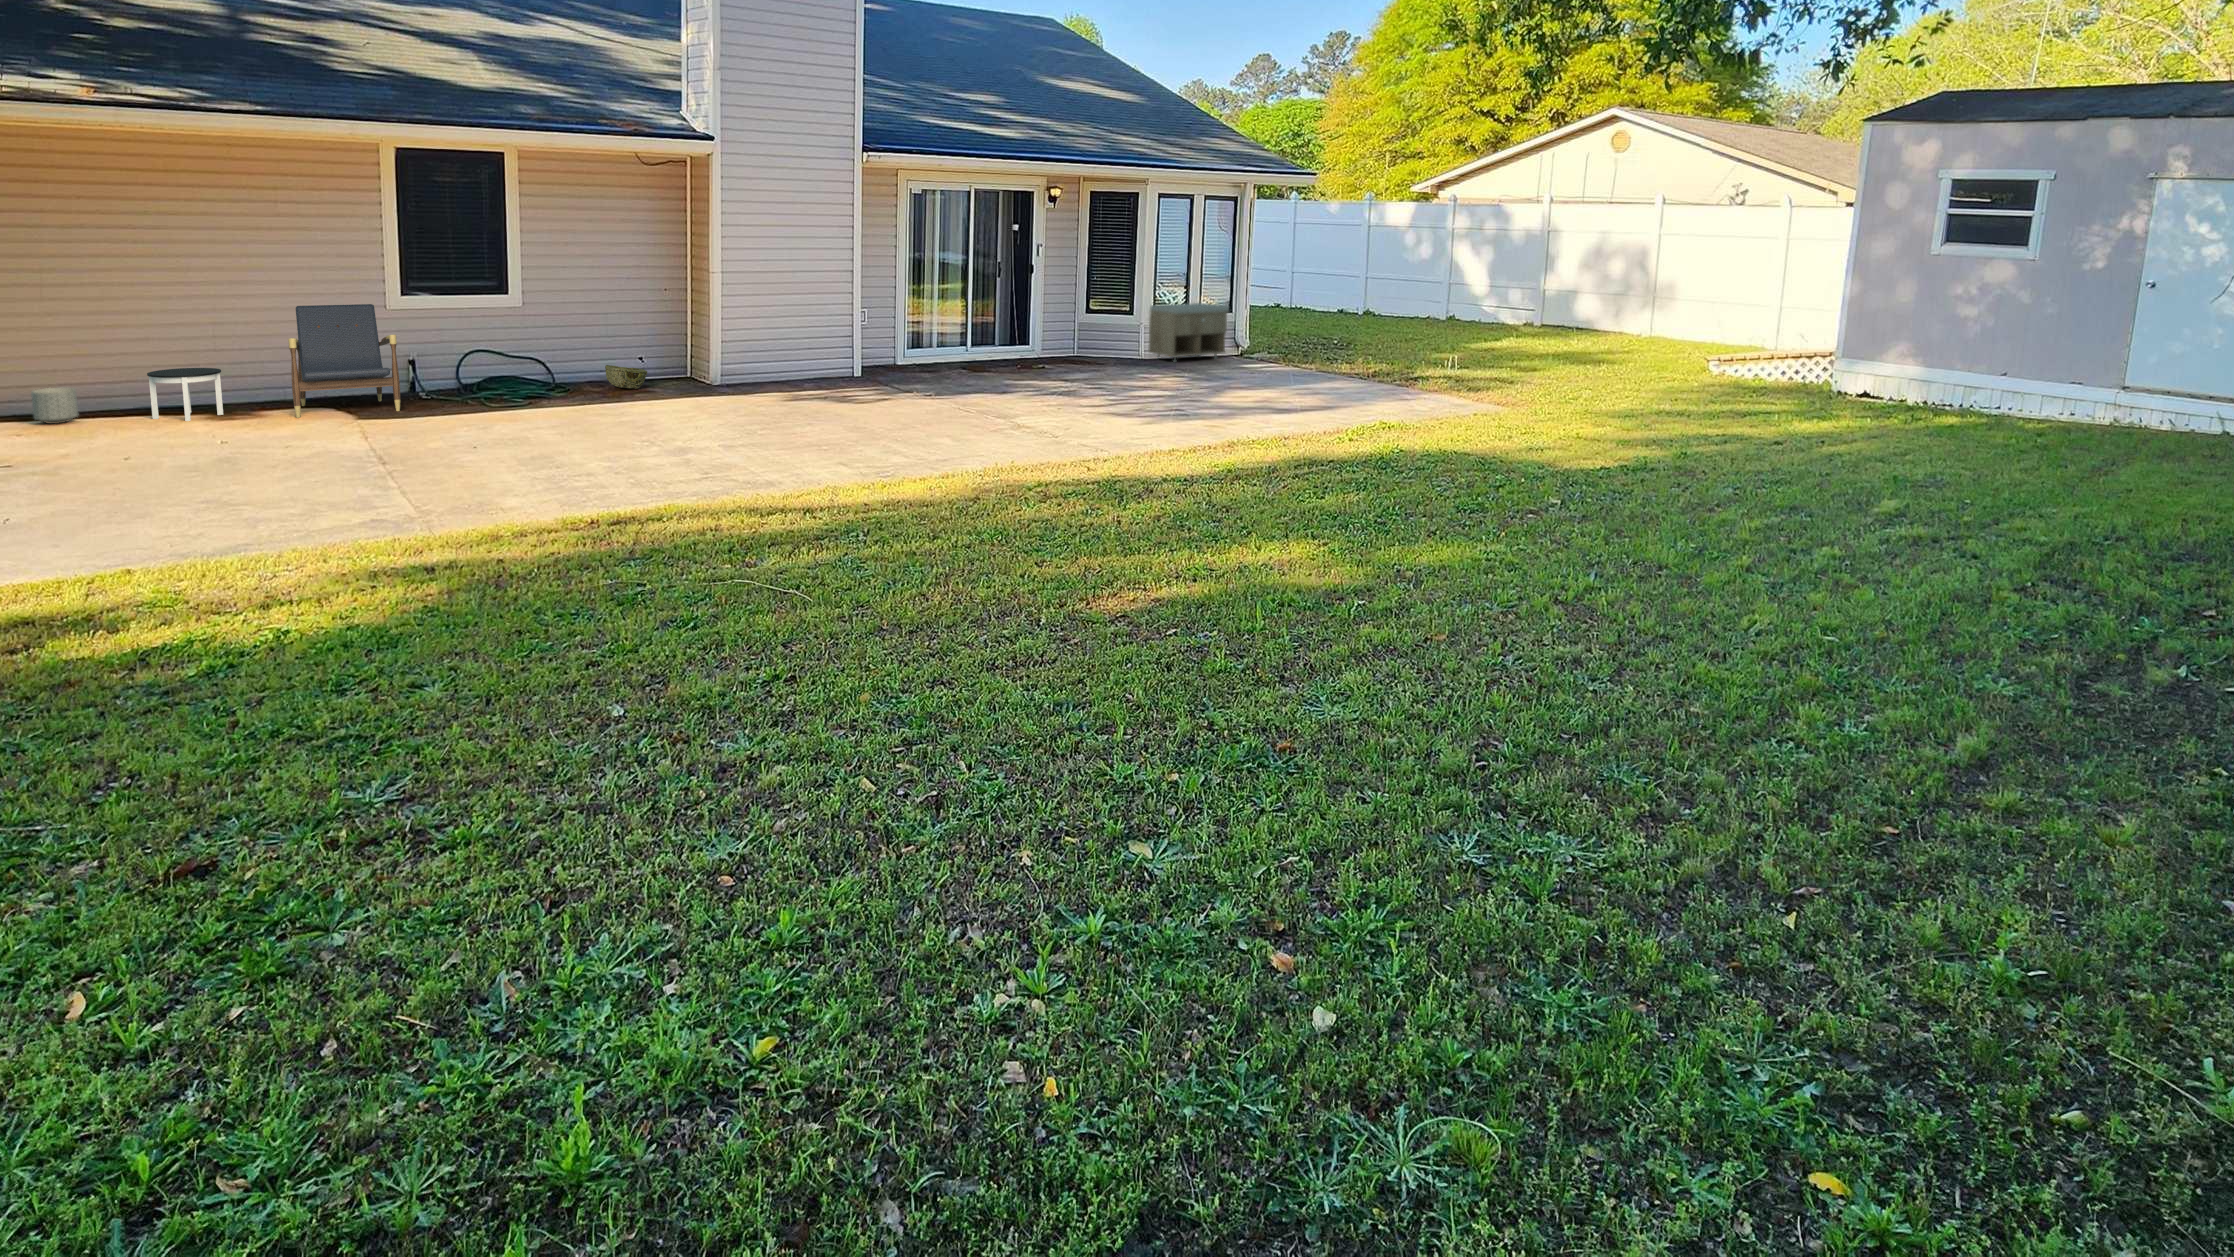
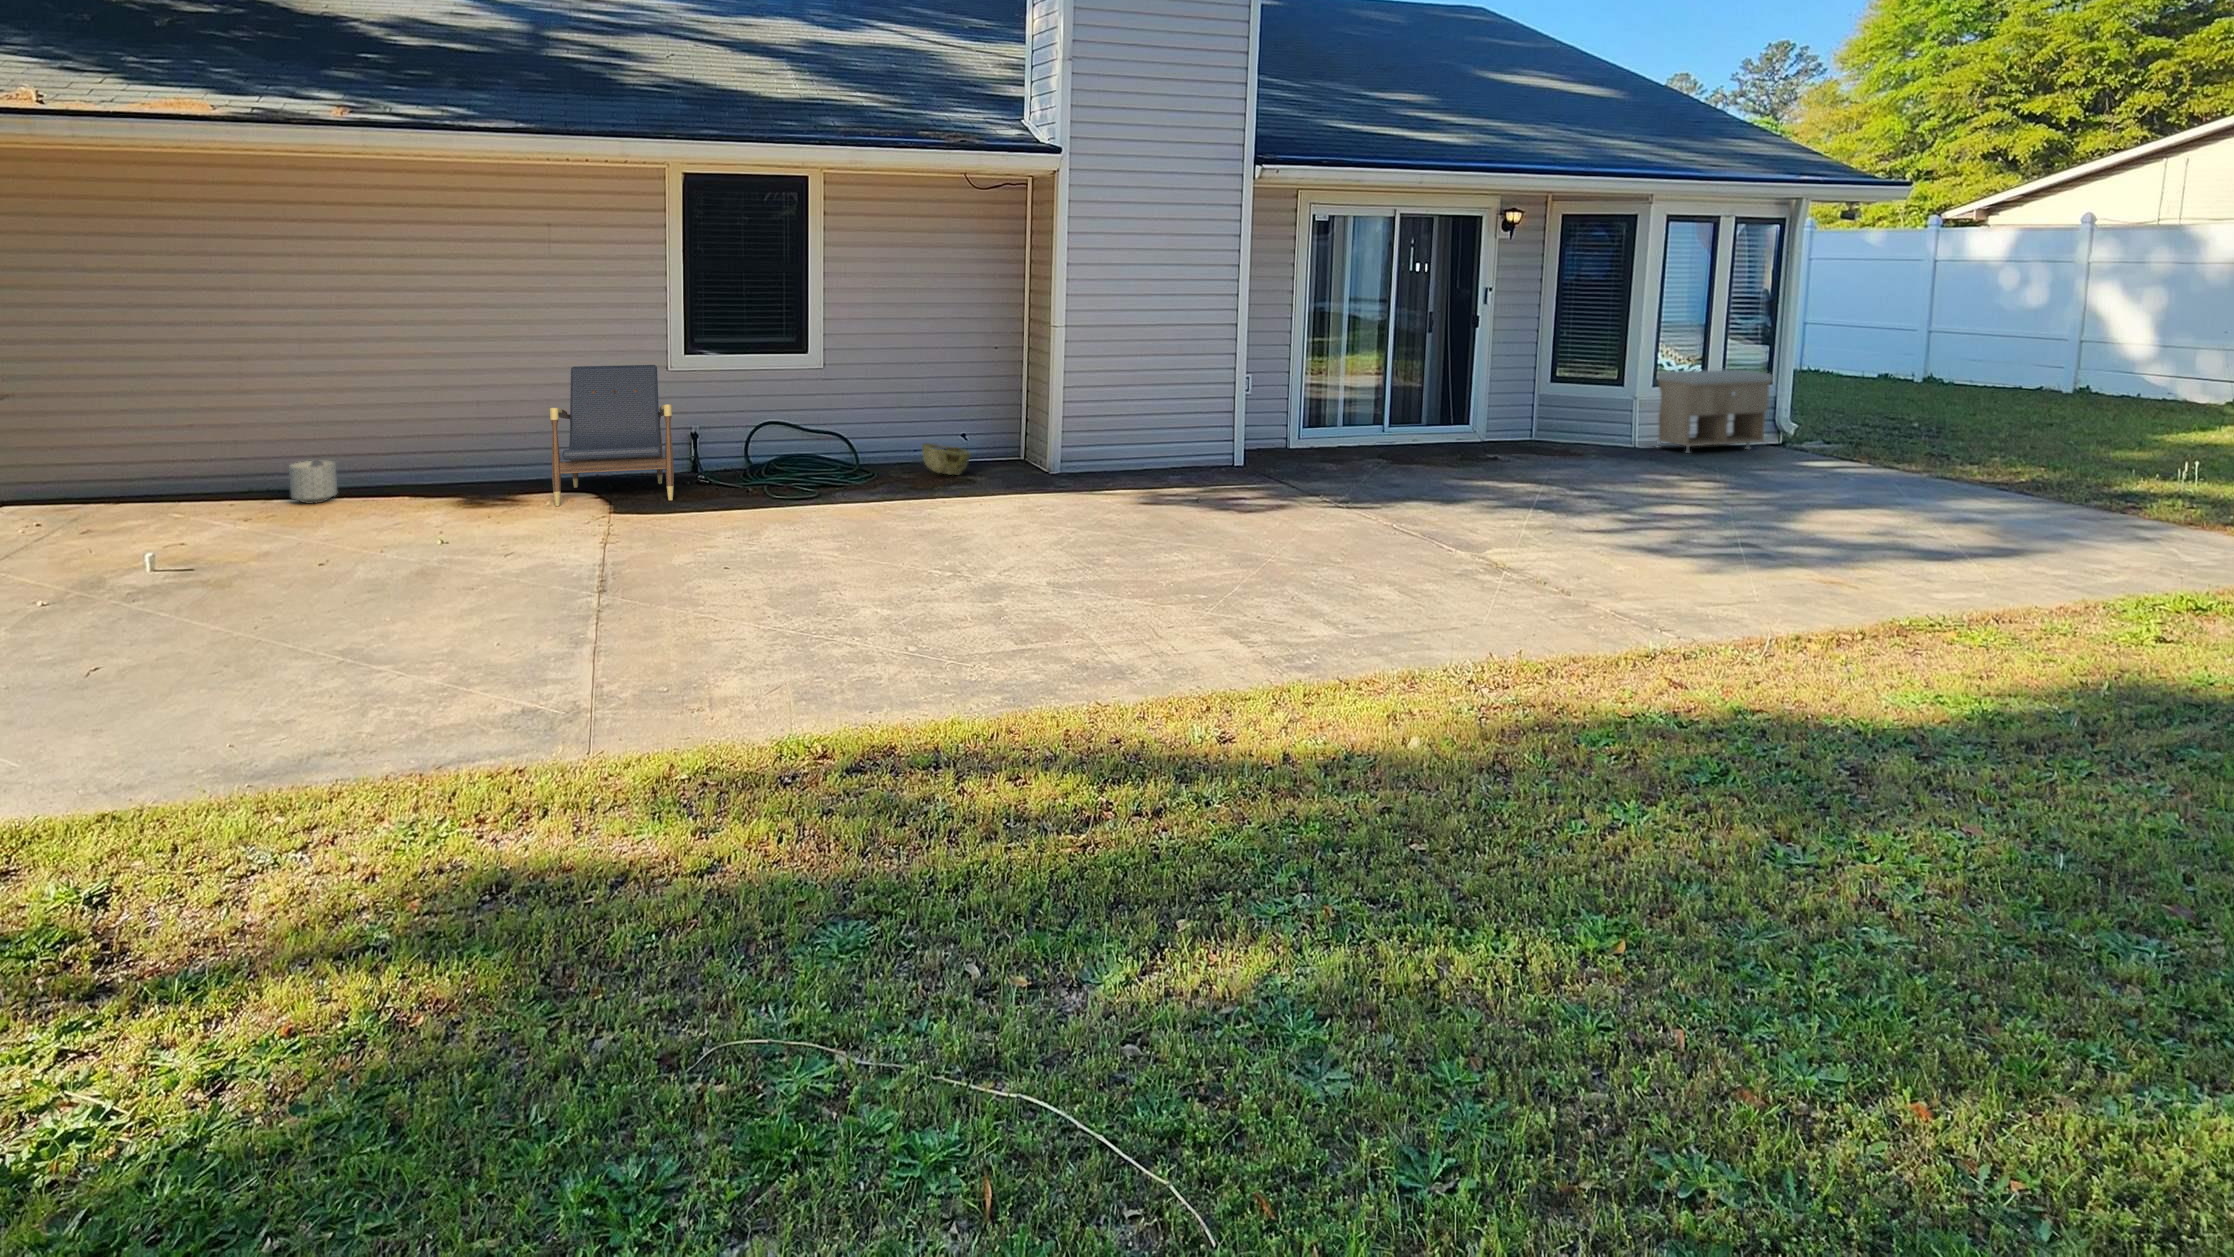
round table: present [147,368,223,421] -> none [405,440,486,506]

